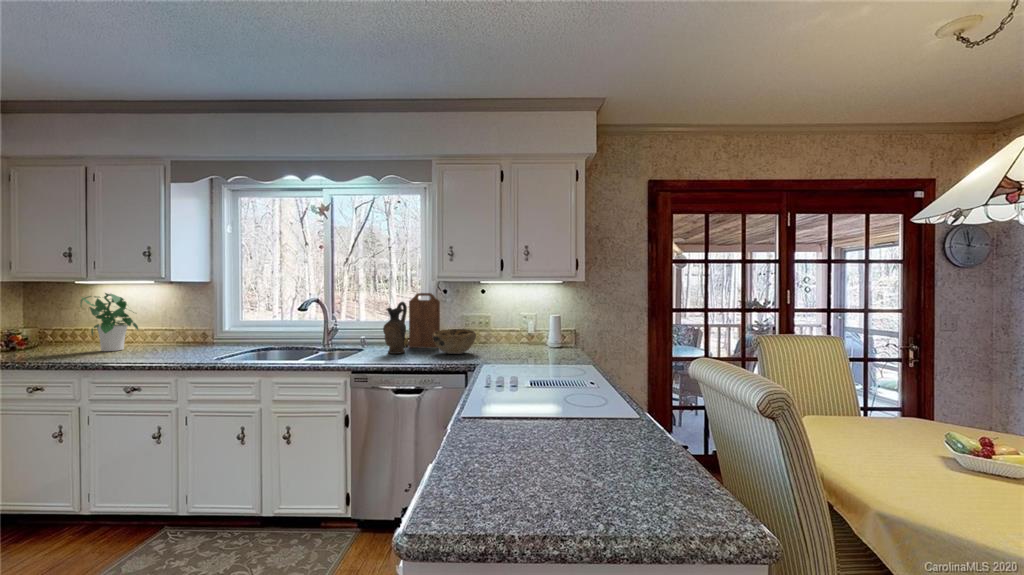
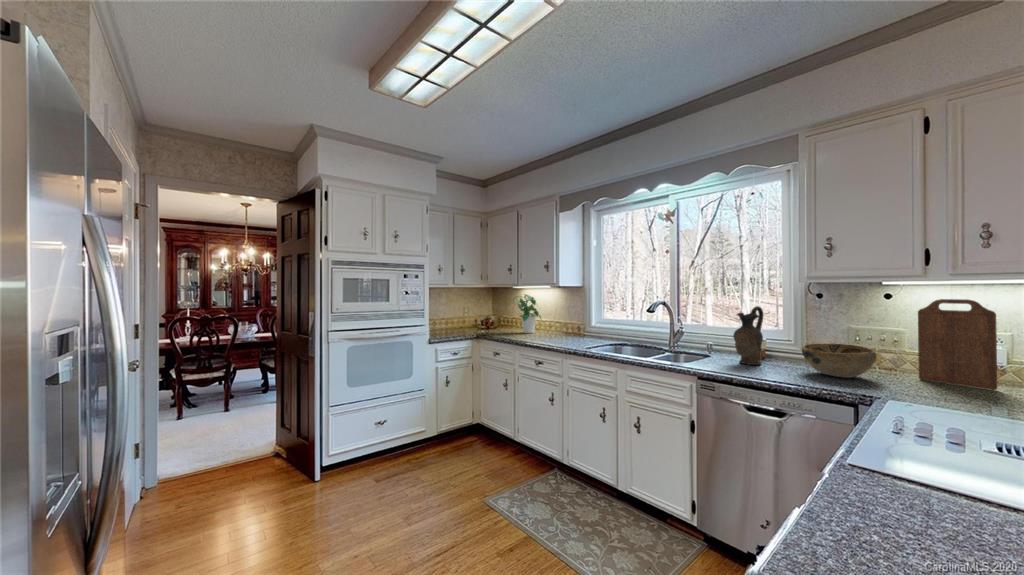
cutting board: present [409,293,440,348] -> present [918,299,997,390]

